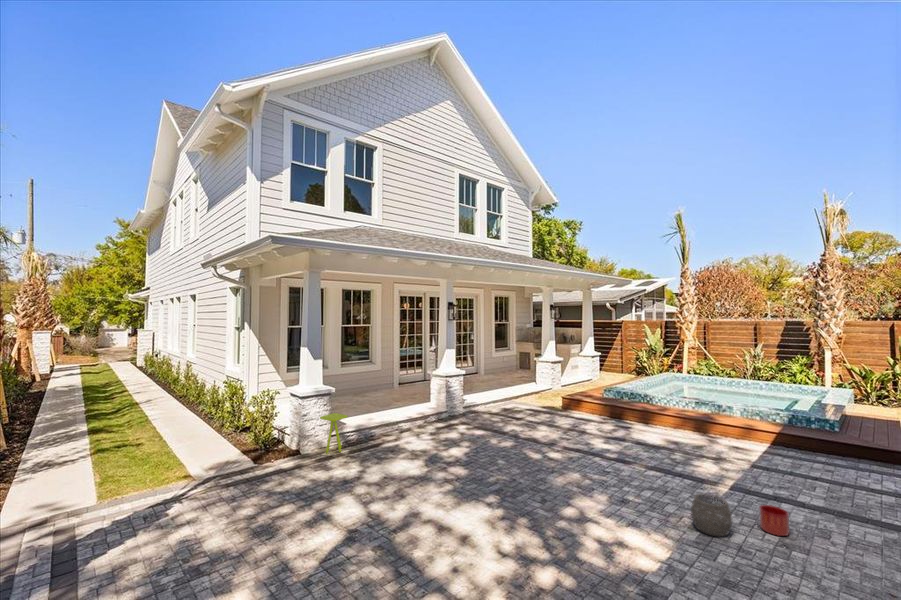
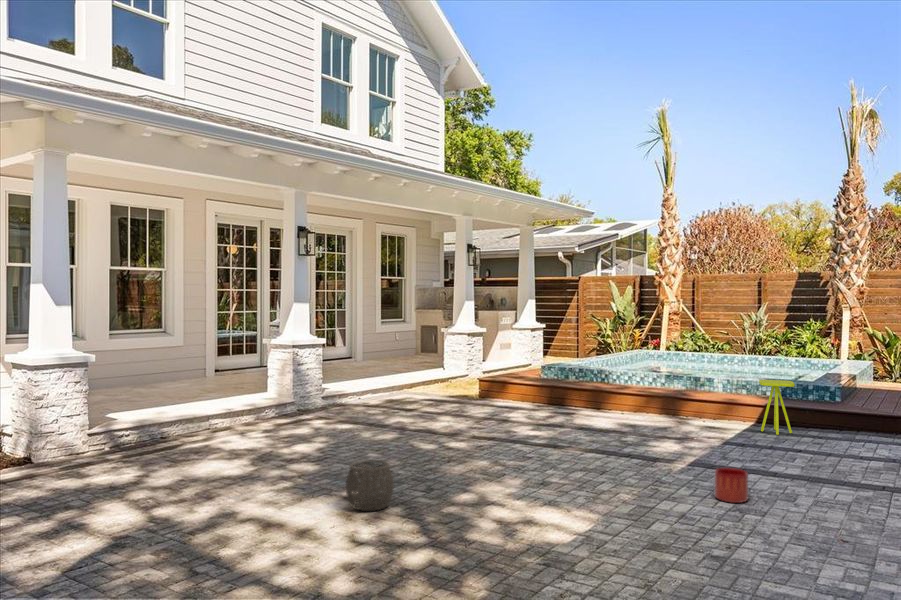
side table: present [320,413,348,453] -> present [759,380,795,435]
woven basket: present [691,494,732,536] -> present [346,460,394,511]

